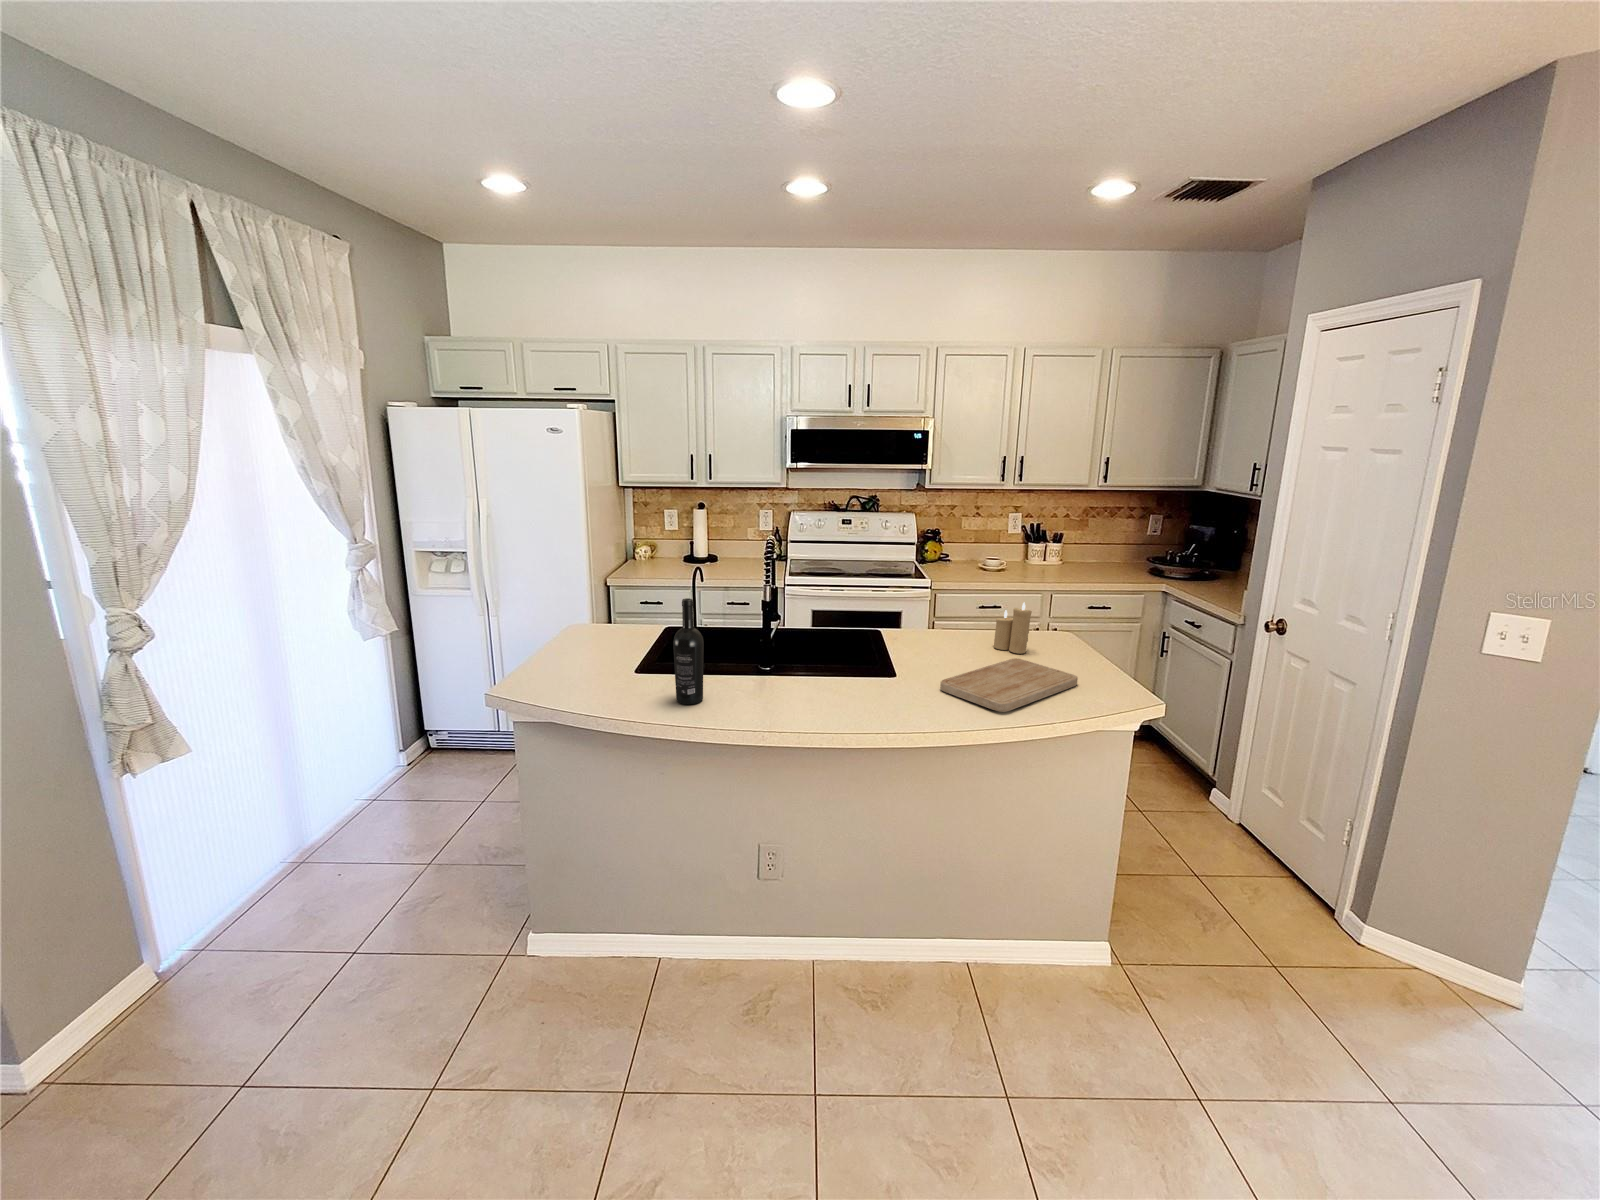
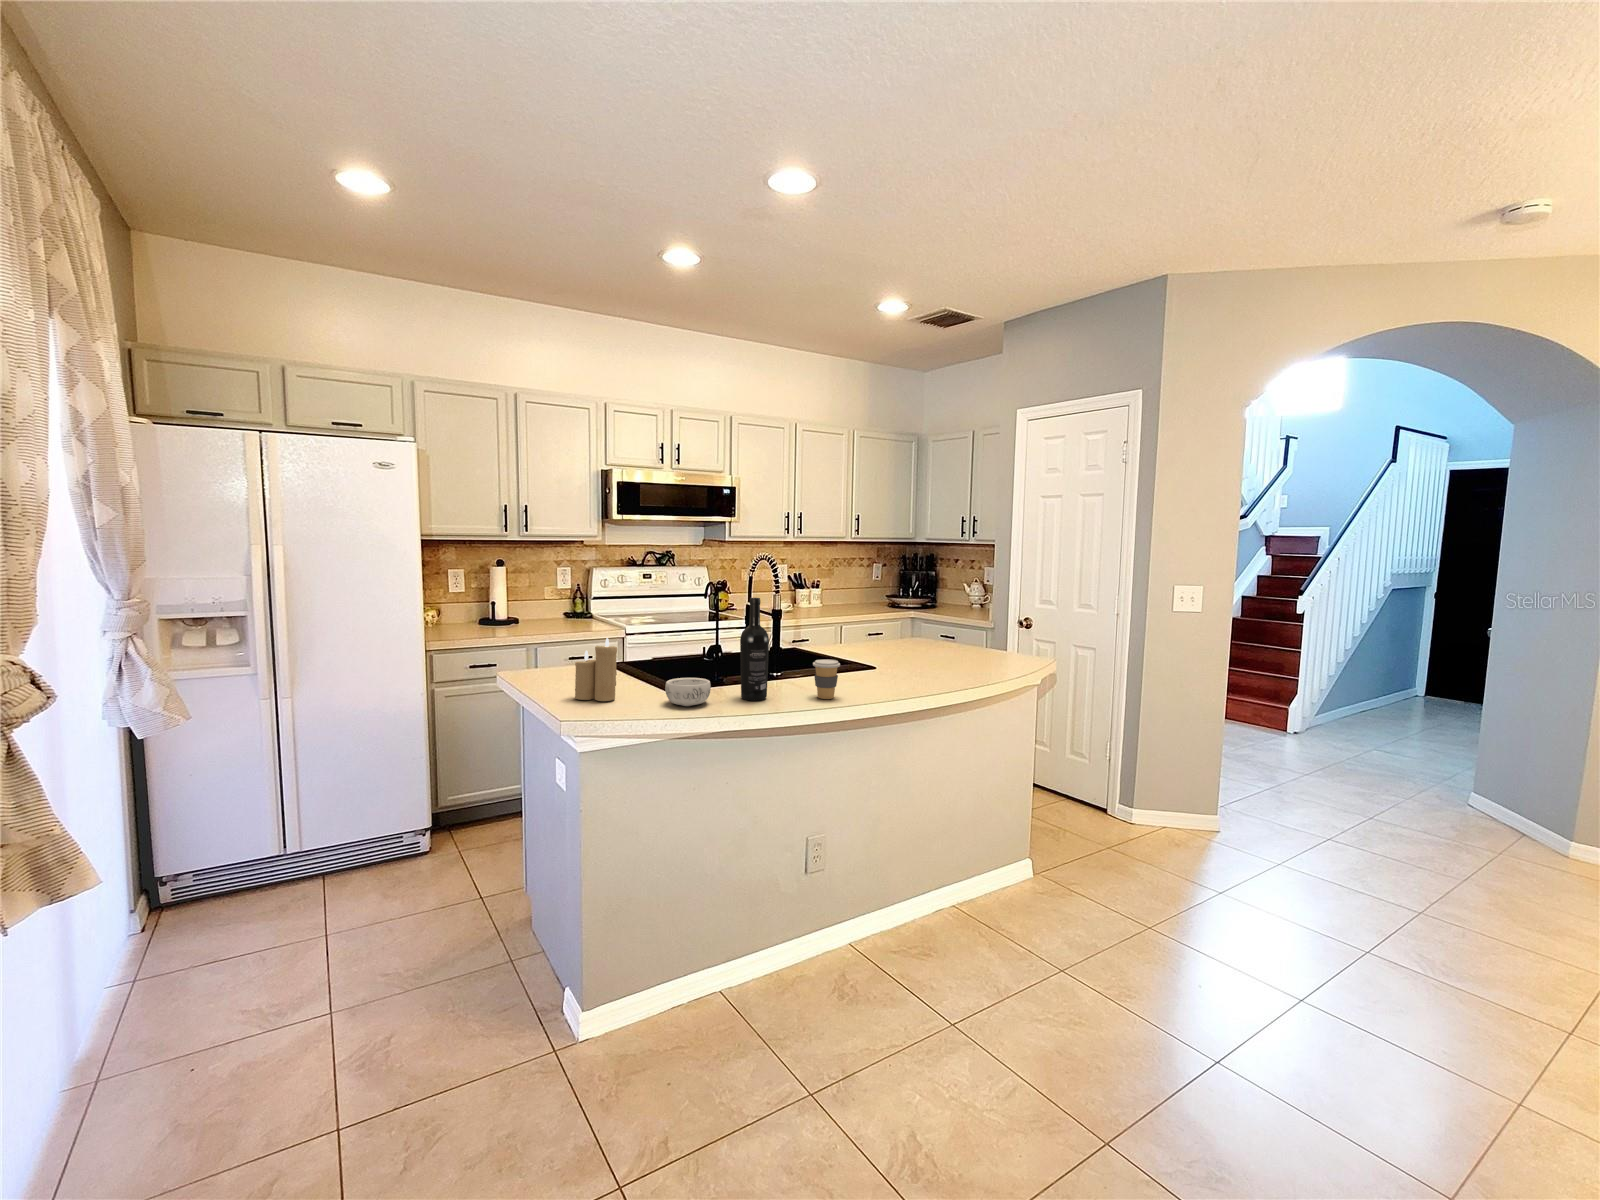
candle: present [994,603,1032,653] -> present [575,638,617,701]
cutting board: present [940,658,1078,712] -> none [917,647,991,674]
decorative bowl: none [600,668,650,700] -> present [665,678,711,706]
coffee cup: none [743,672,772,716] -> present [813,659,840,699]

